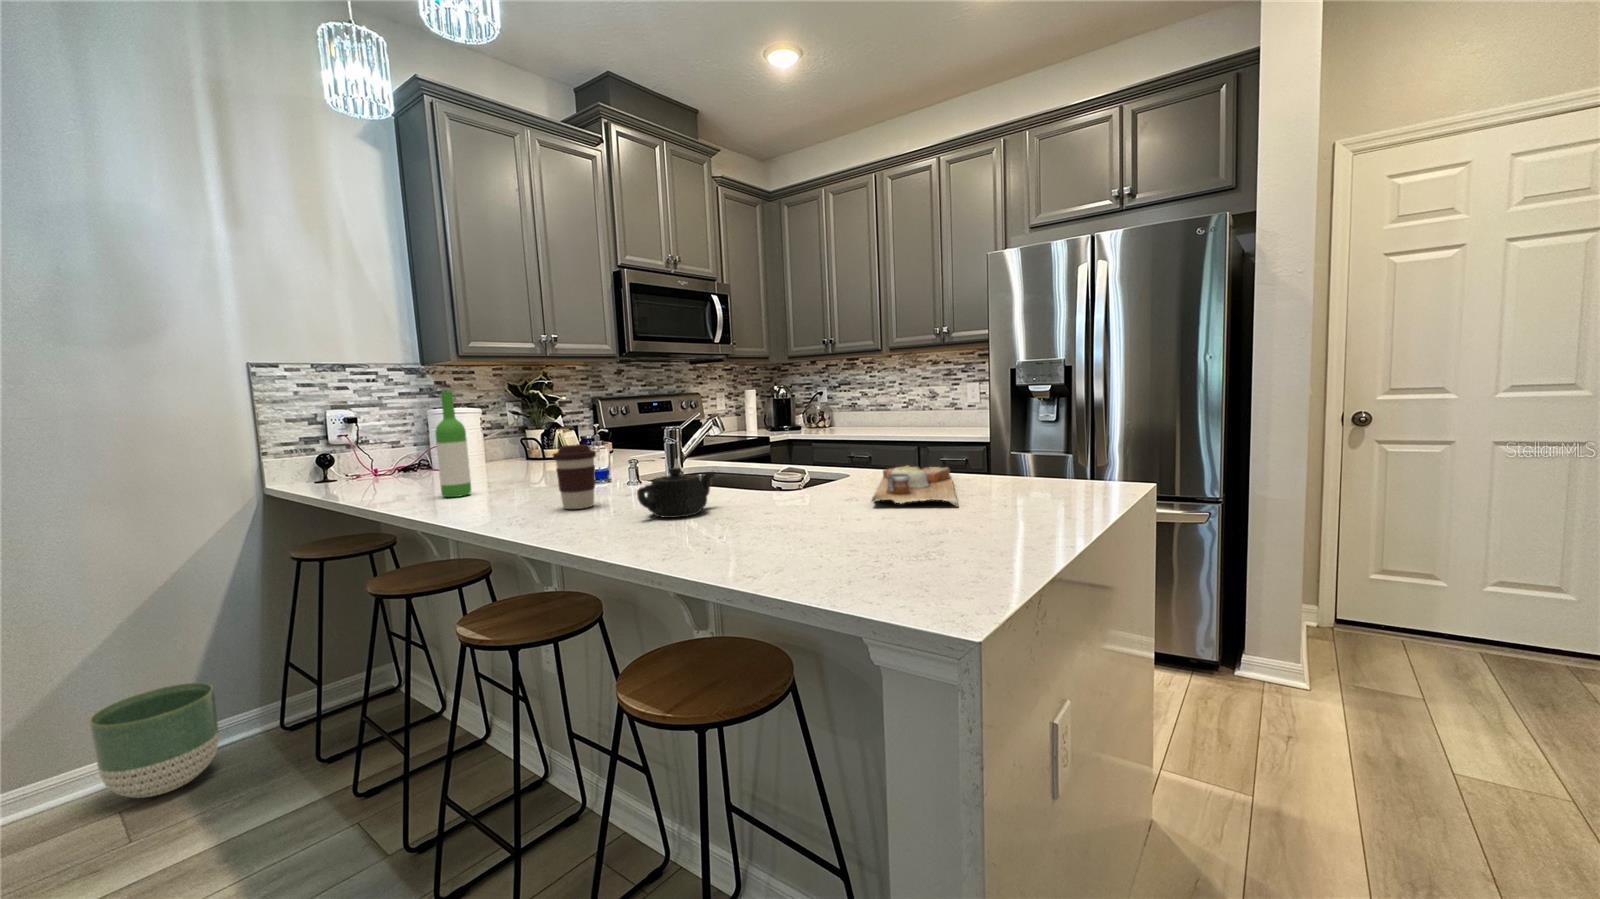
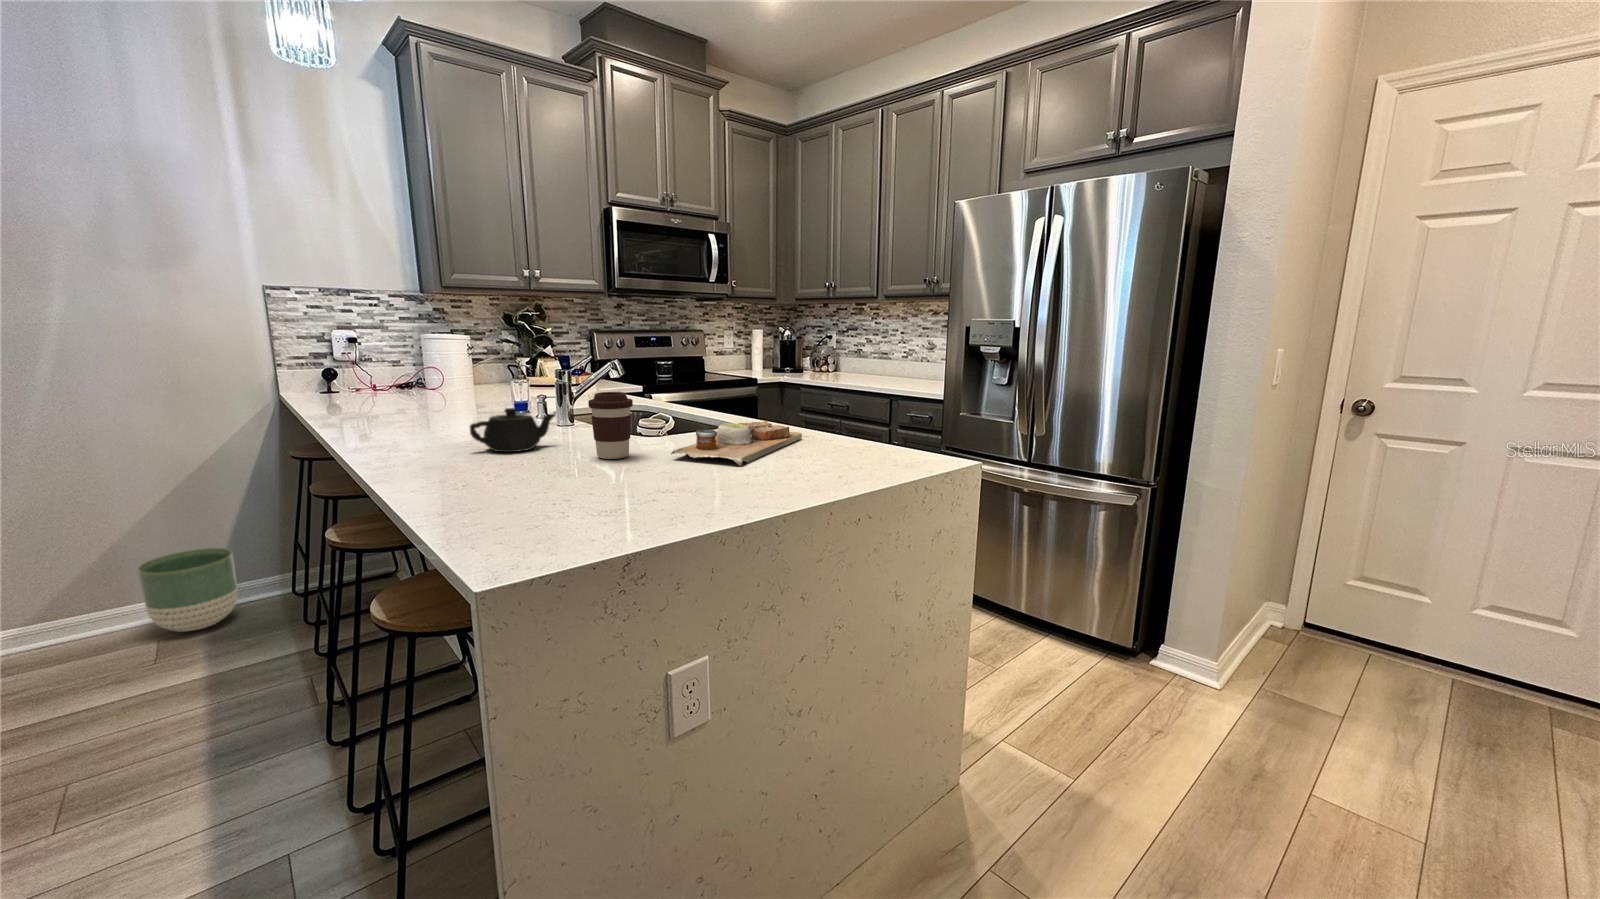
wine bottle: present [435,391,471,497] -> none [373,322,406,416]
coffee cup: present [553,444,596,509] -> present [588,392,633,459]

